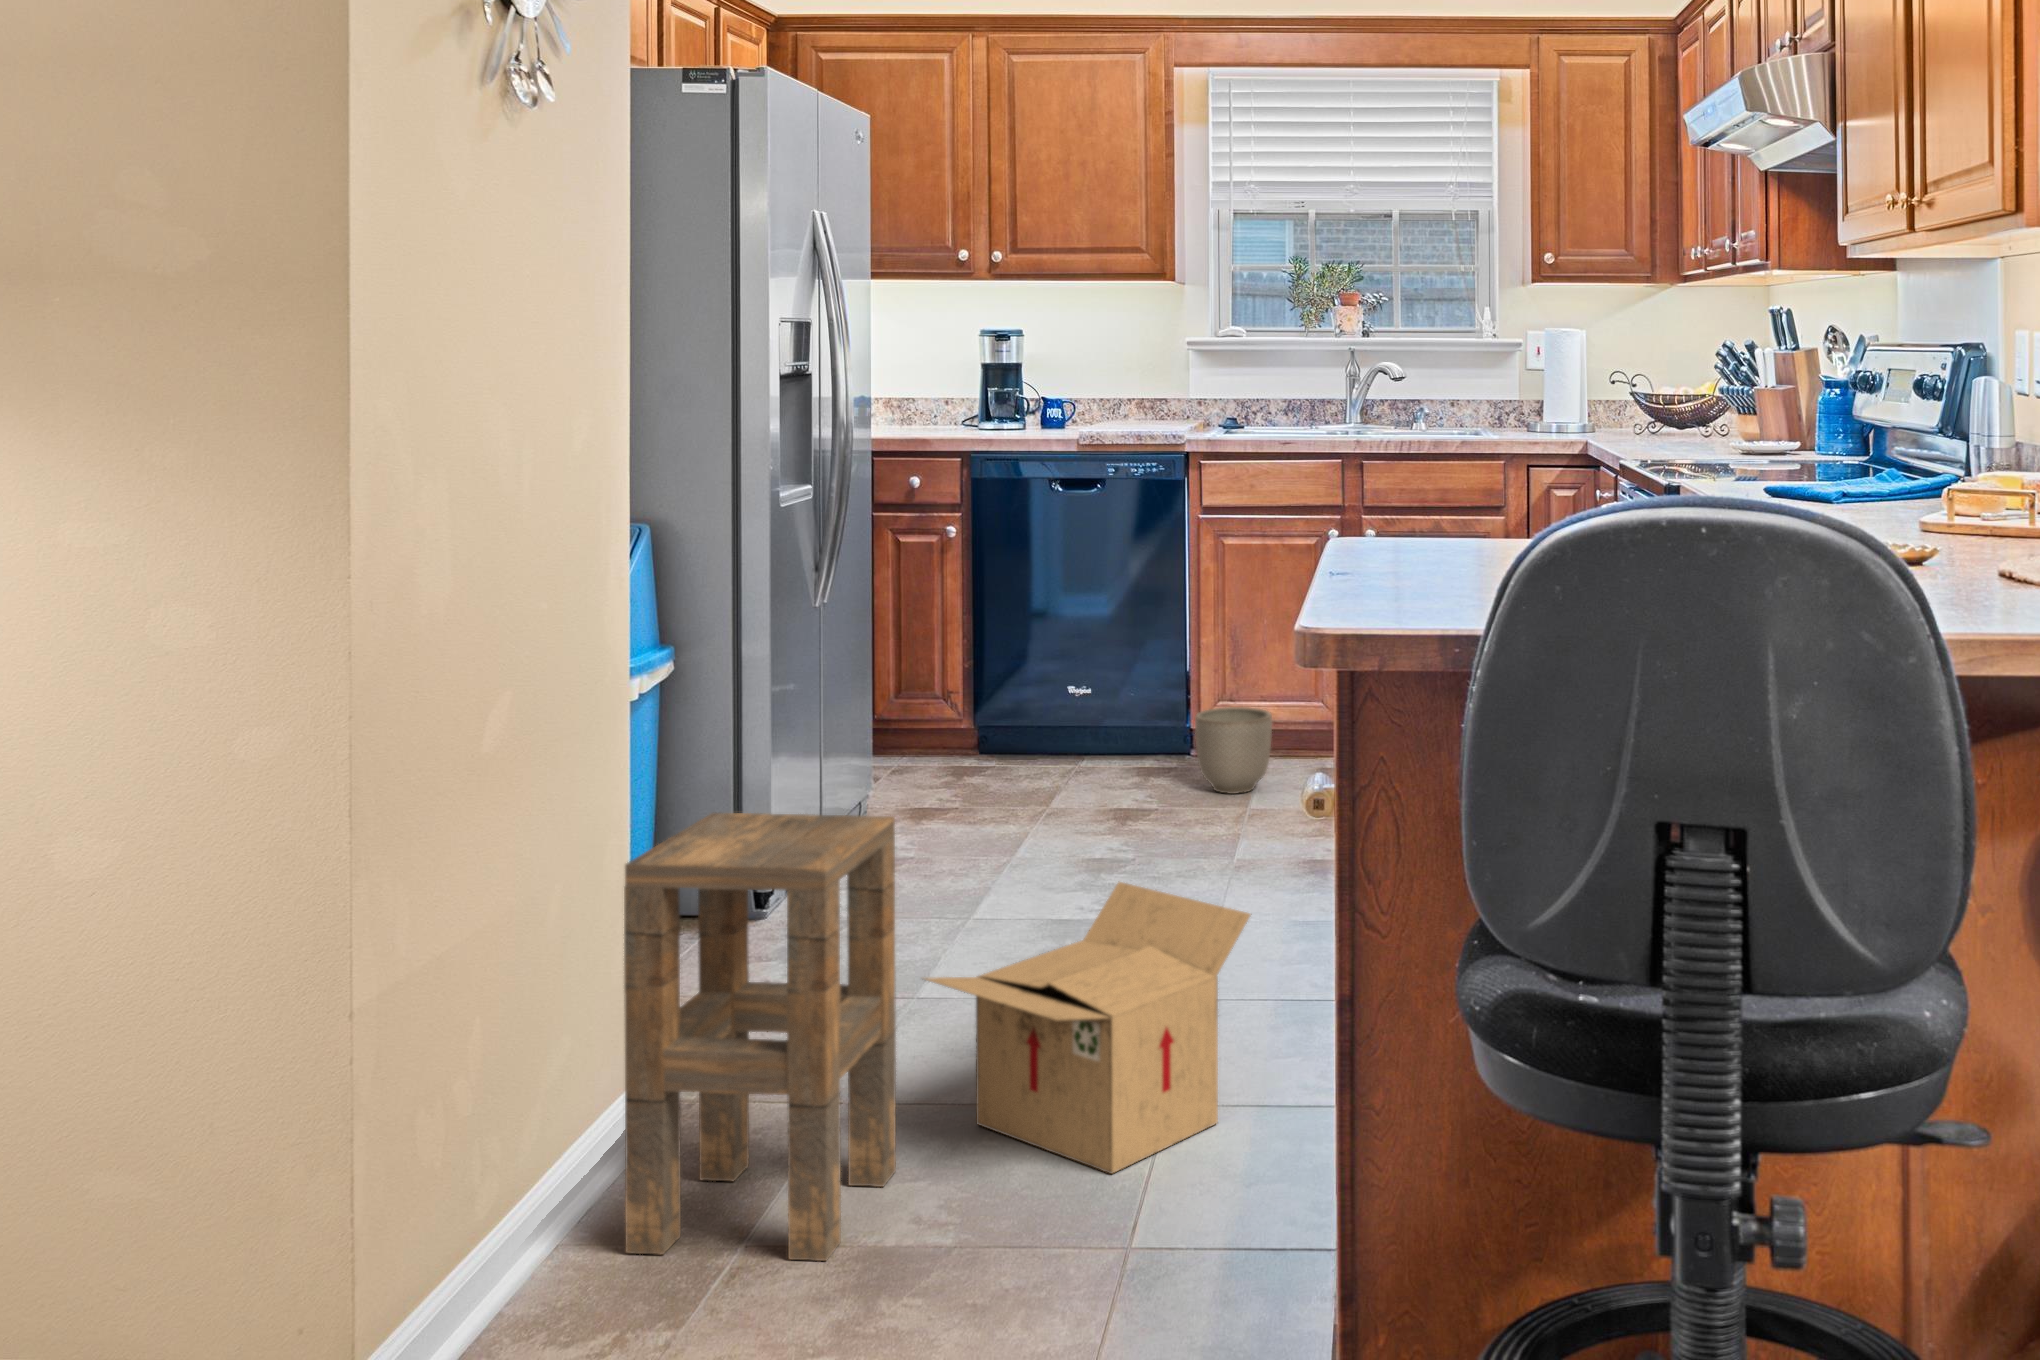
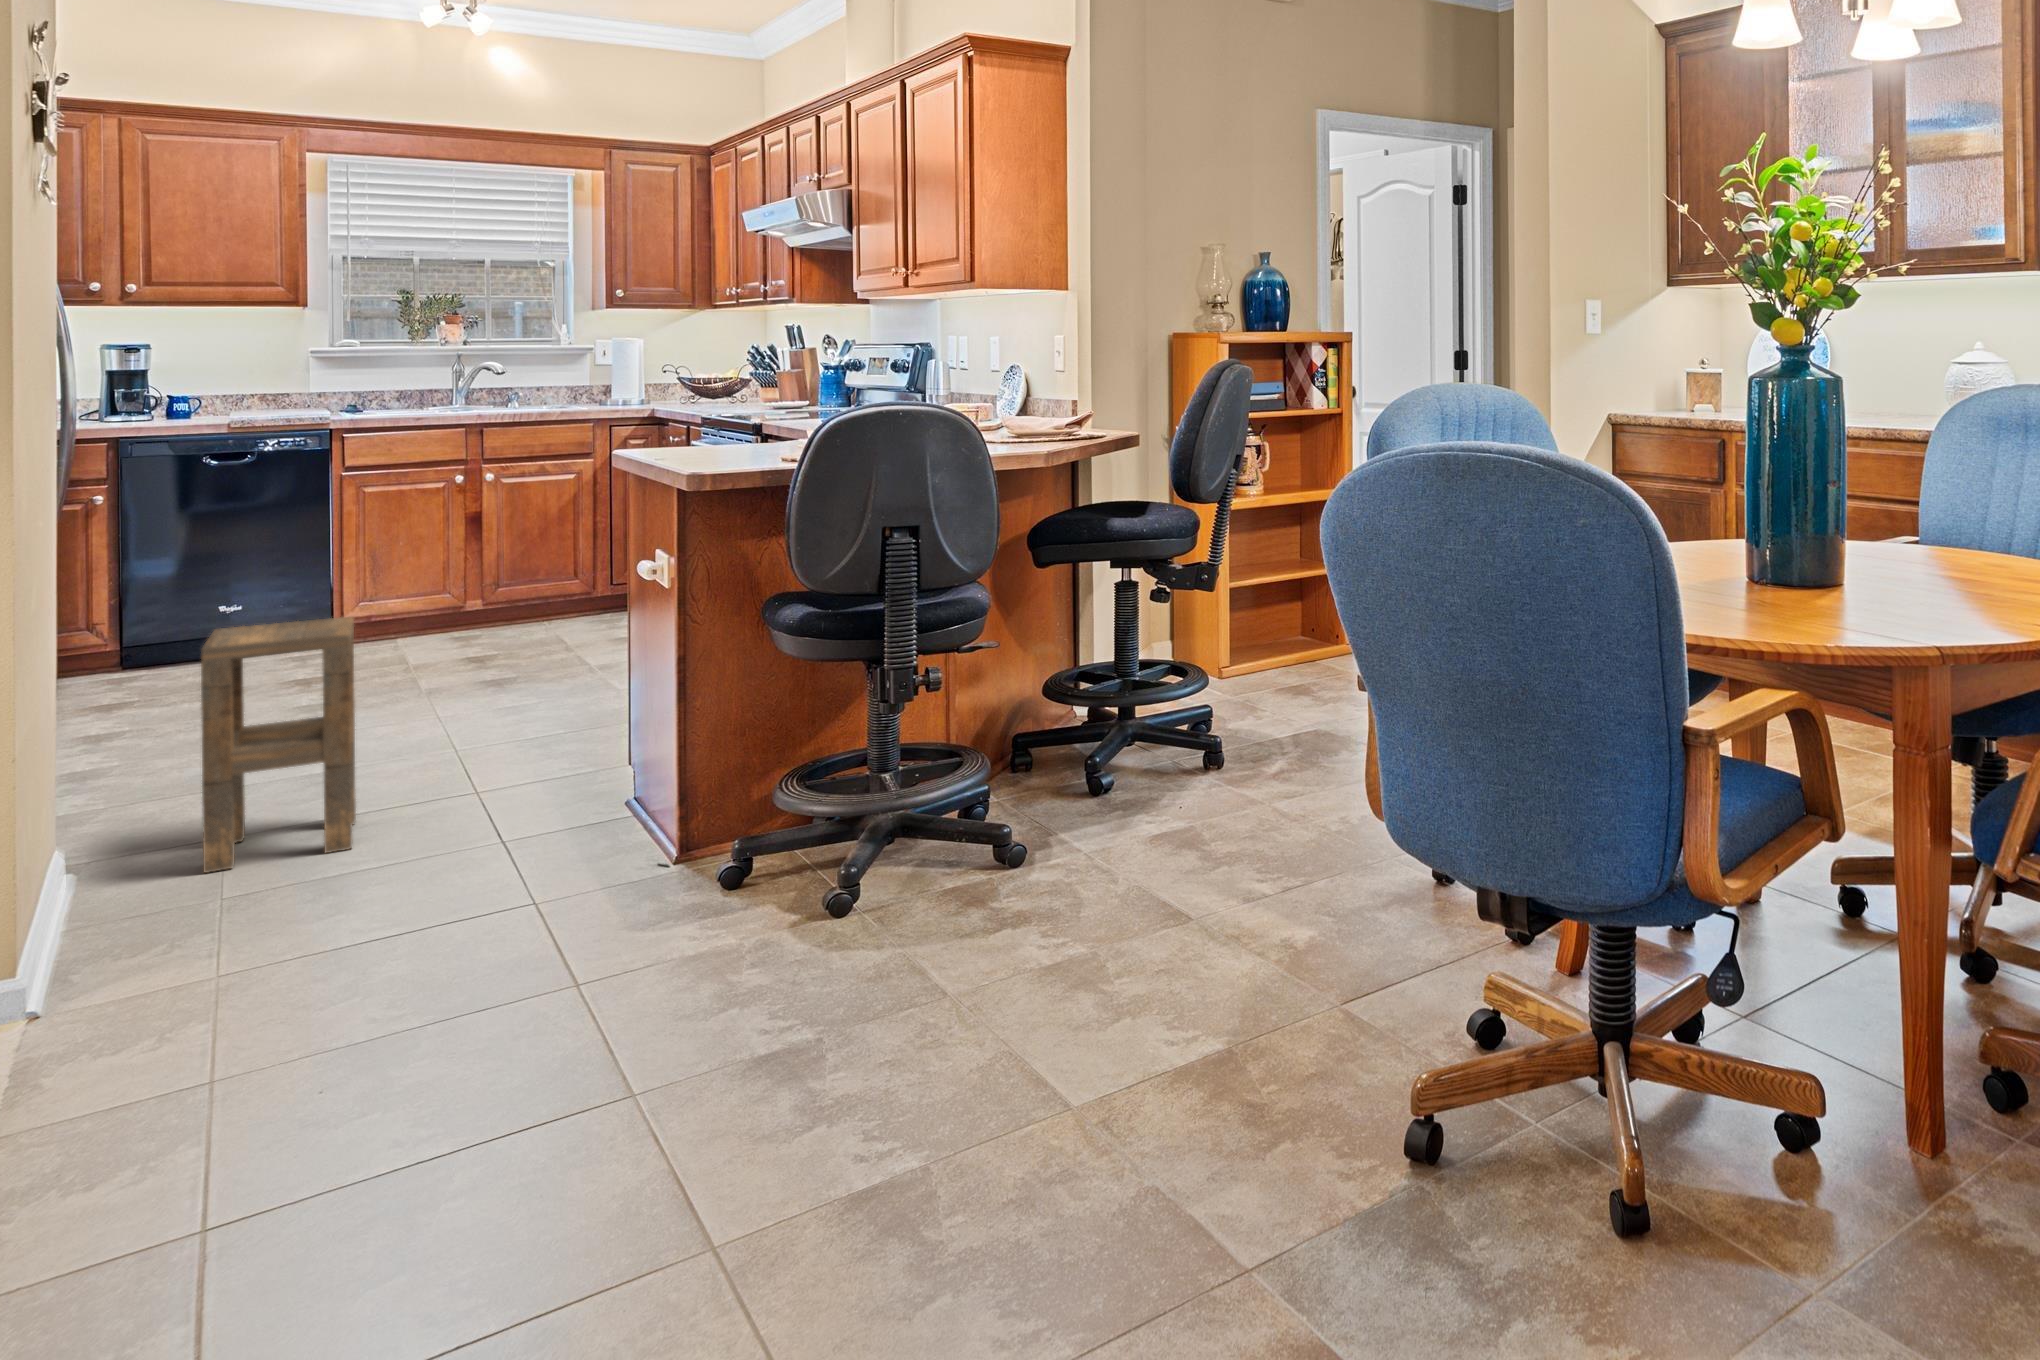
planter: present [1195,707,1272,794] -> none [380,597,444,655]
cardboard box: present [925,882,1250,1174] -> none [361,656,565,796]

